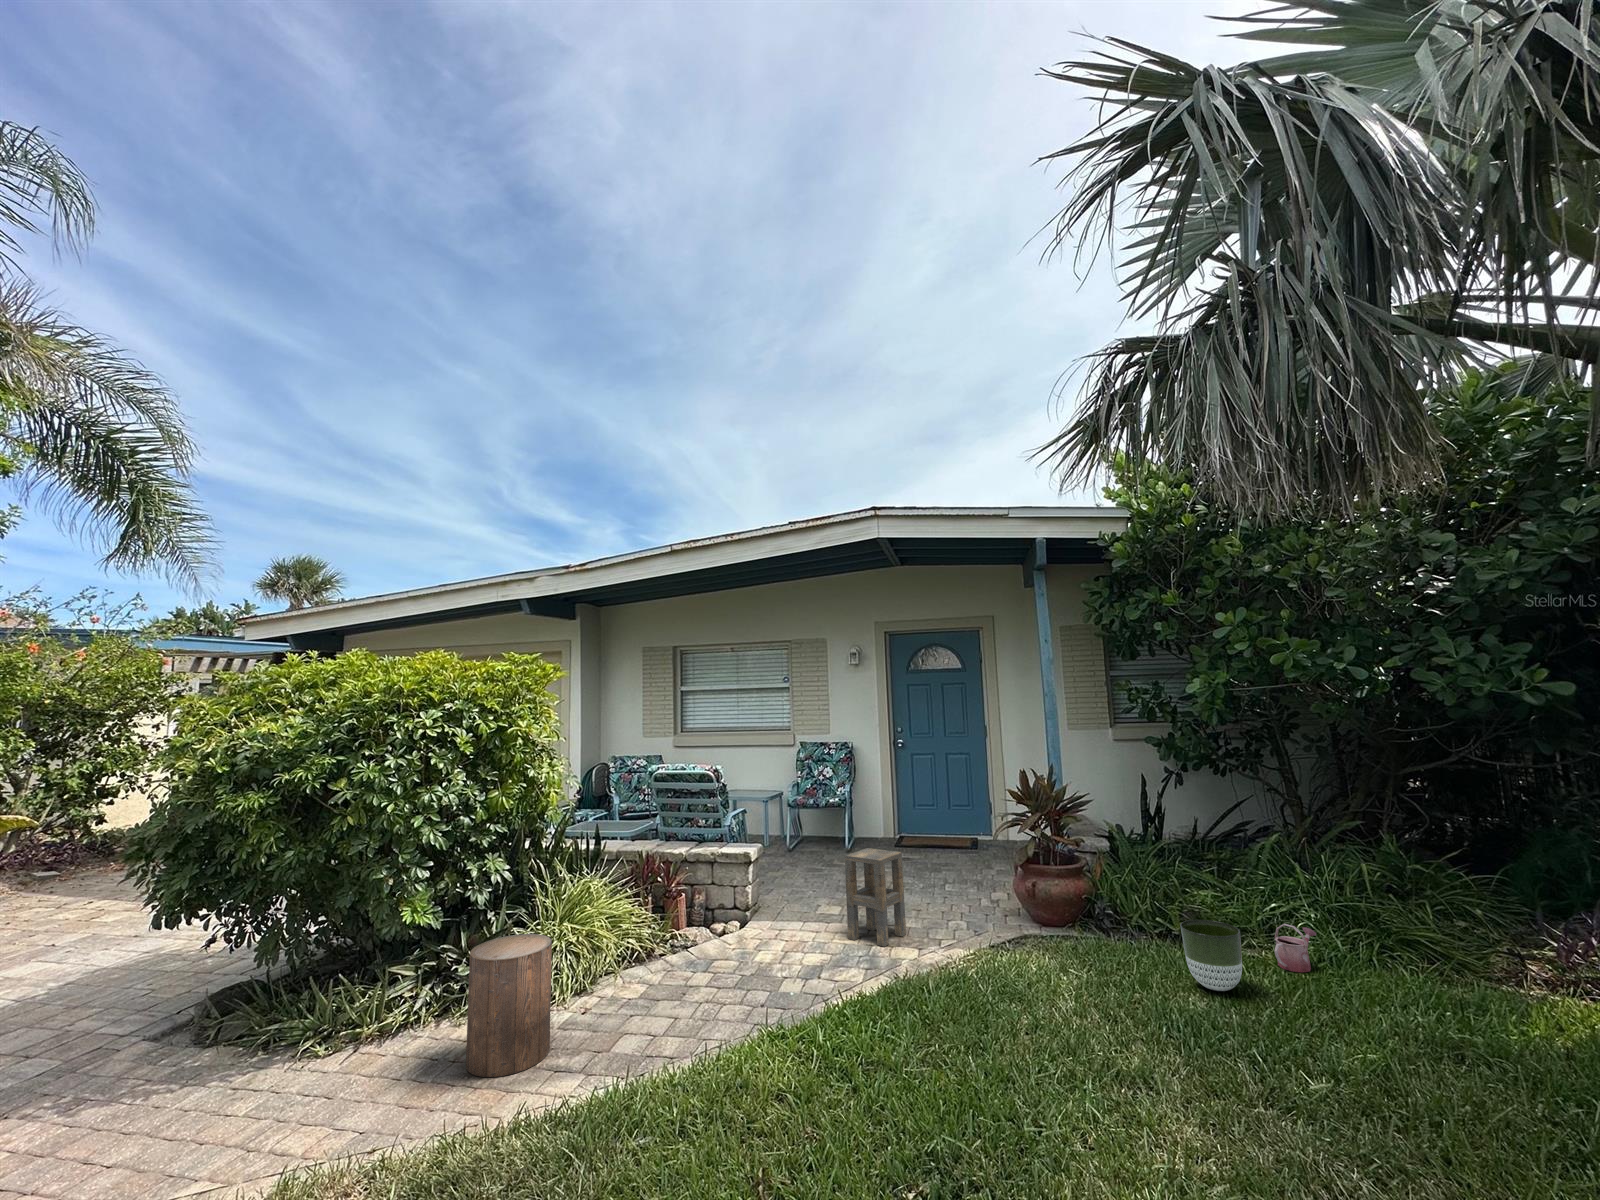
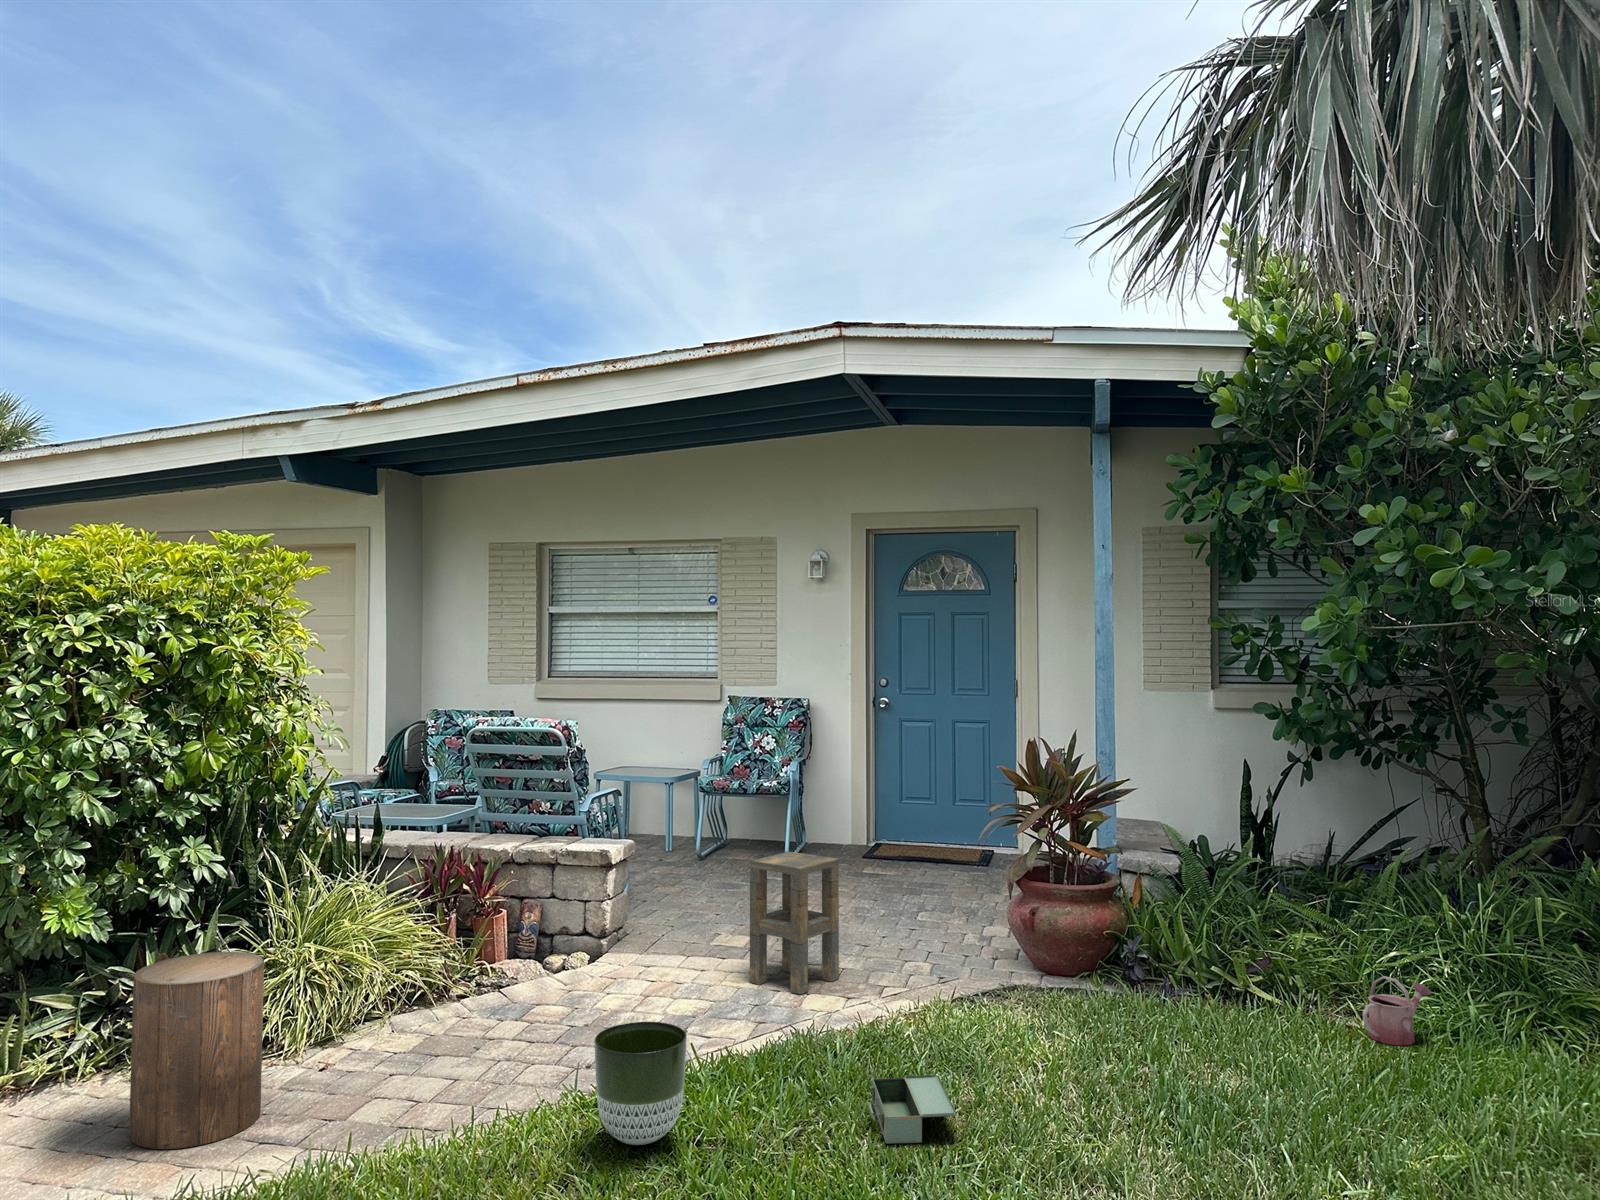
planter: present [1180,920,1242,991] -> present [595,1022,687,1145]
toolbox: none [963,1006,1030,1058] -> present [869,1075,956,1144]

